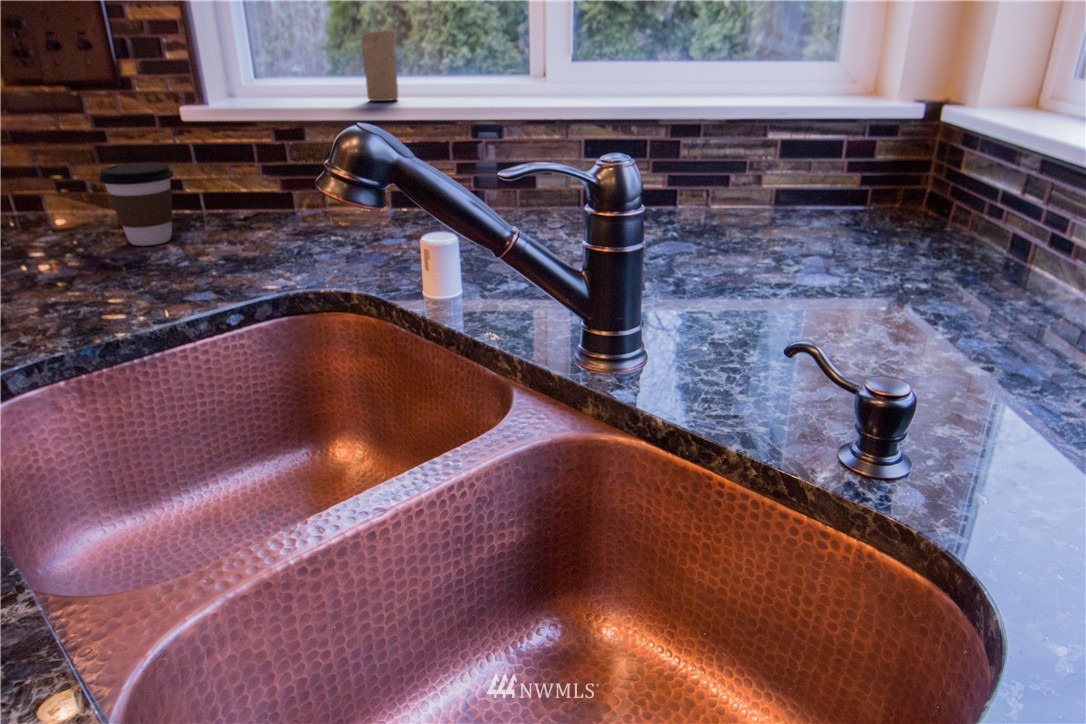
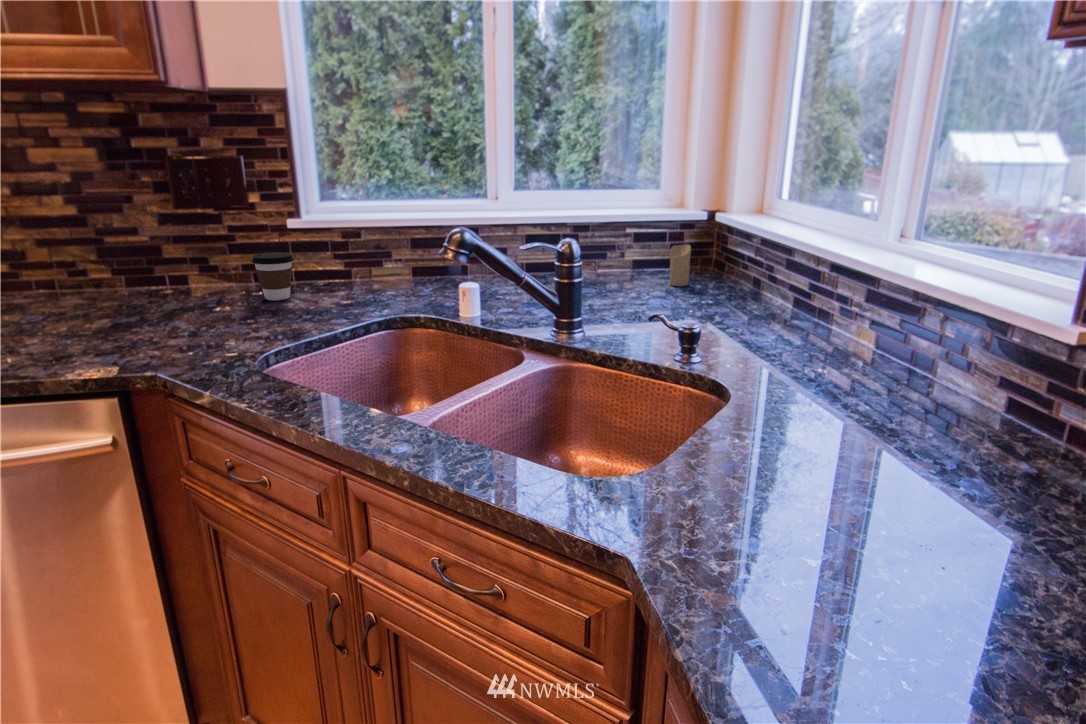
candle: present [361,29,398,101] -> present [669,244,691,286]

